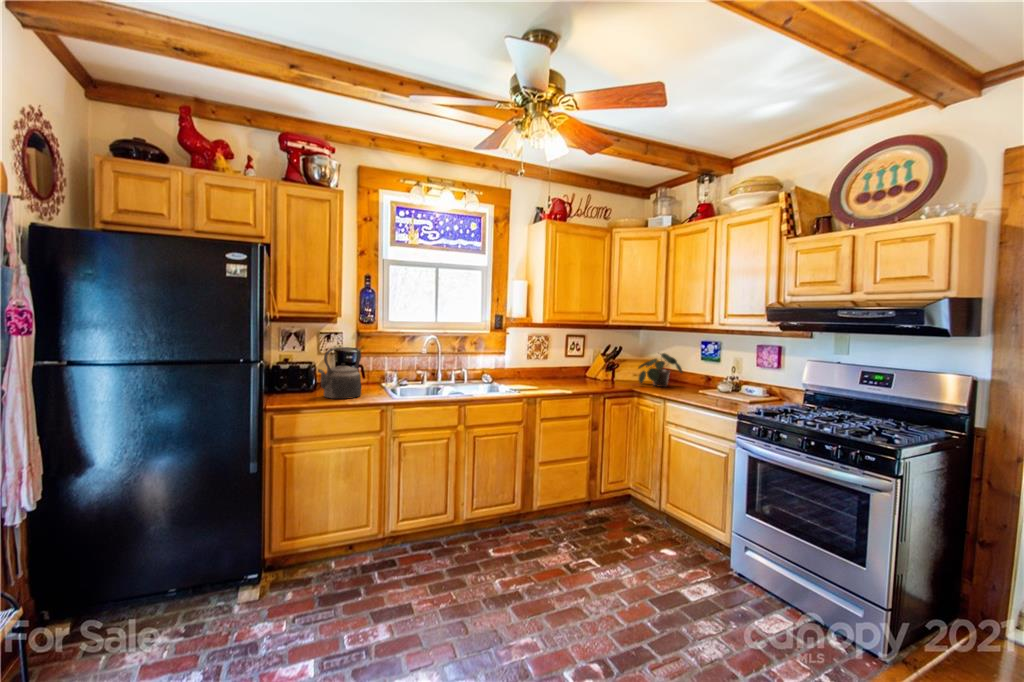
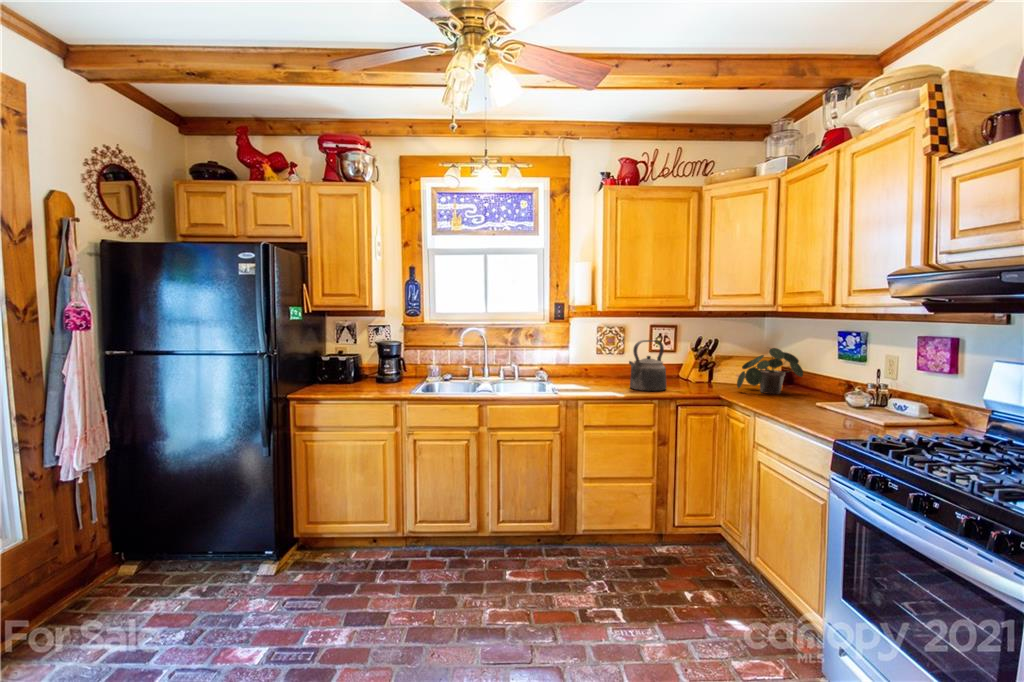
kettle: present [318,347,361,399] -> present [629,340,666,391]

